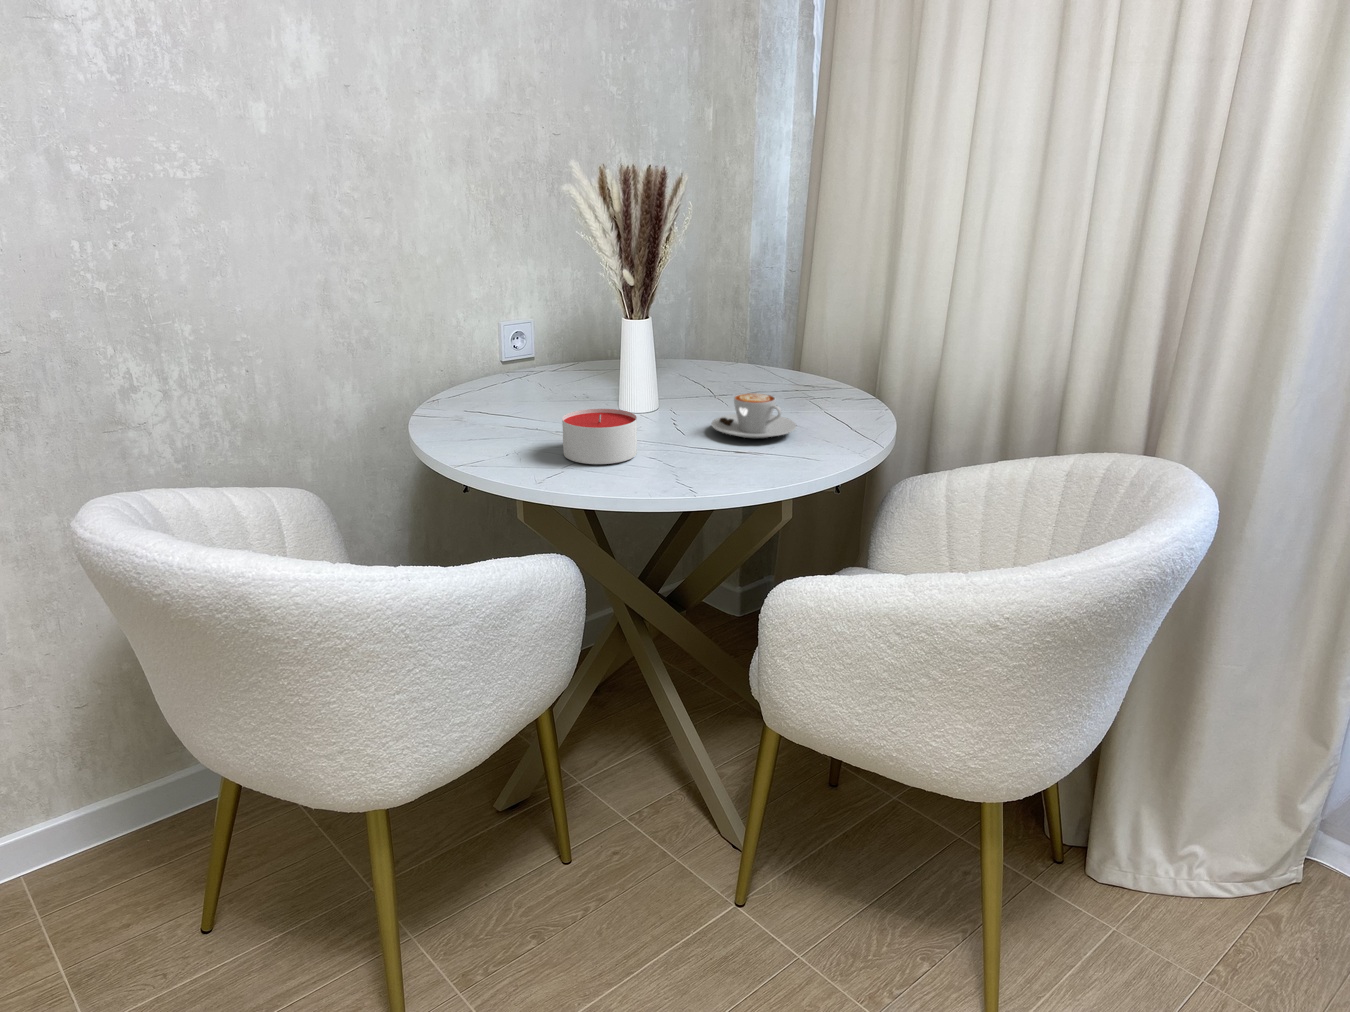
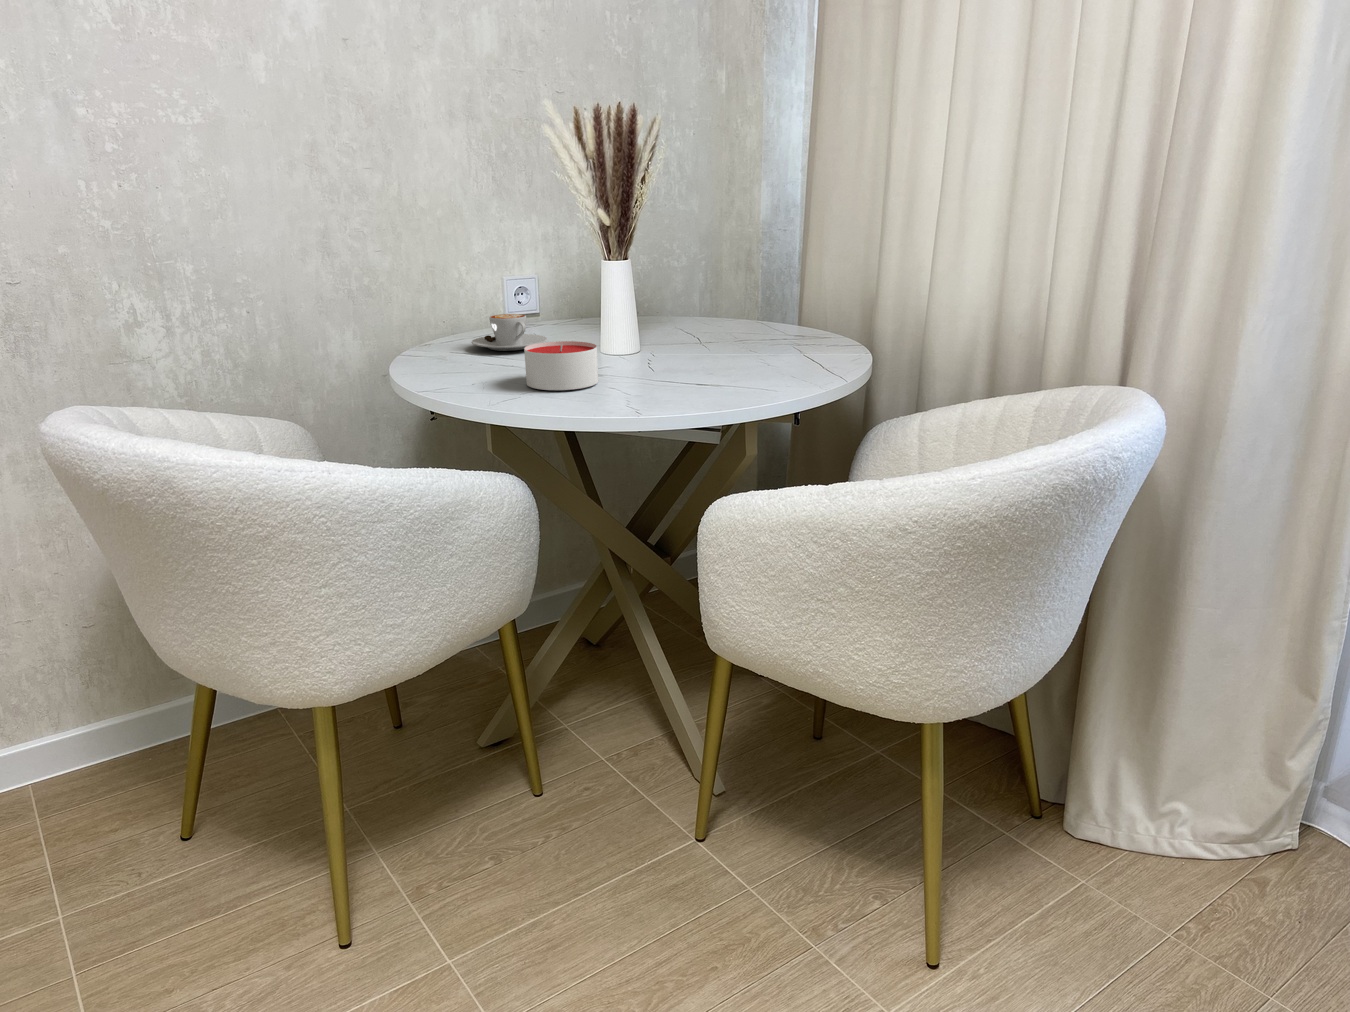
coffee cup: present [711,393,796,438] -> present [472,314,547,351]

